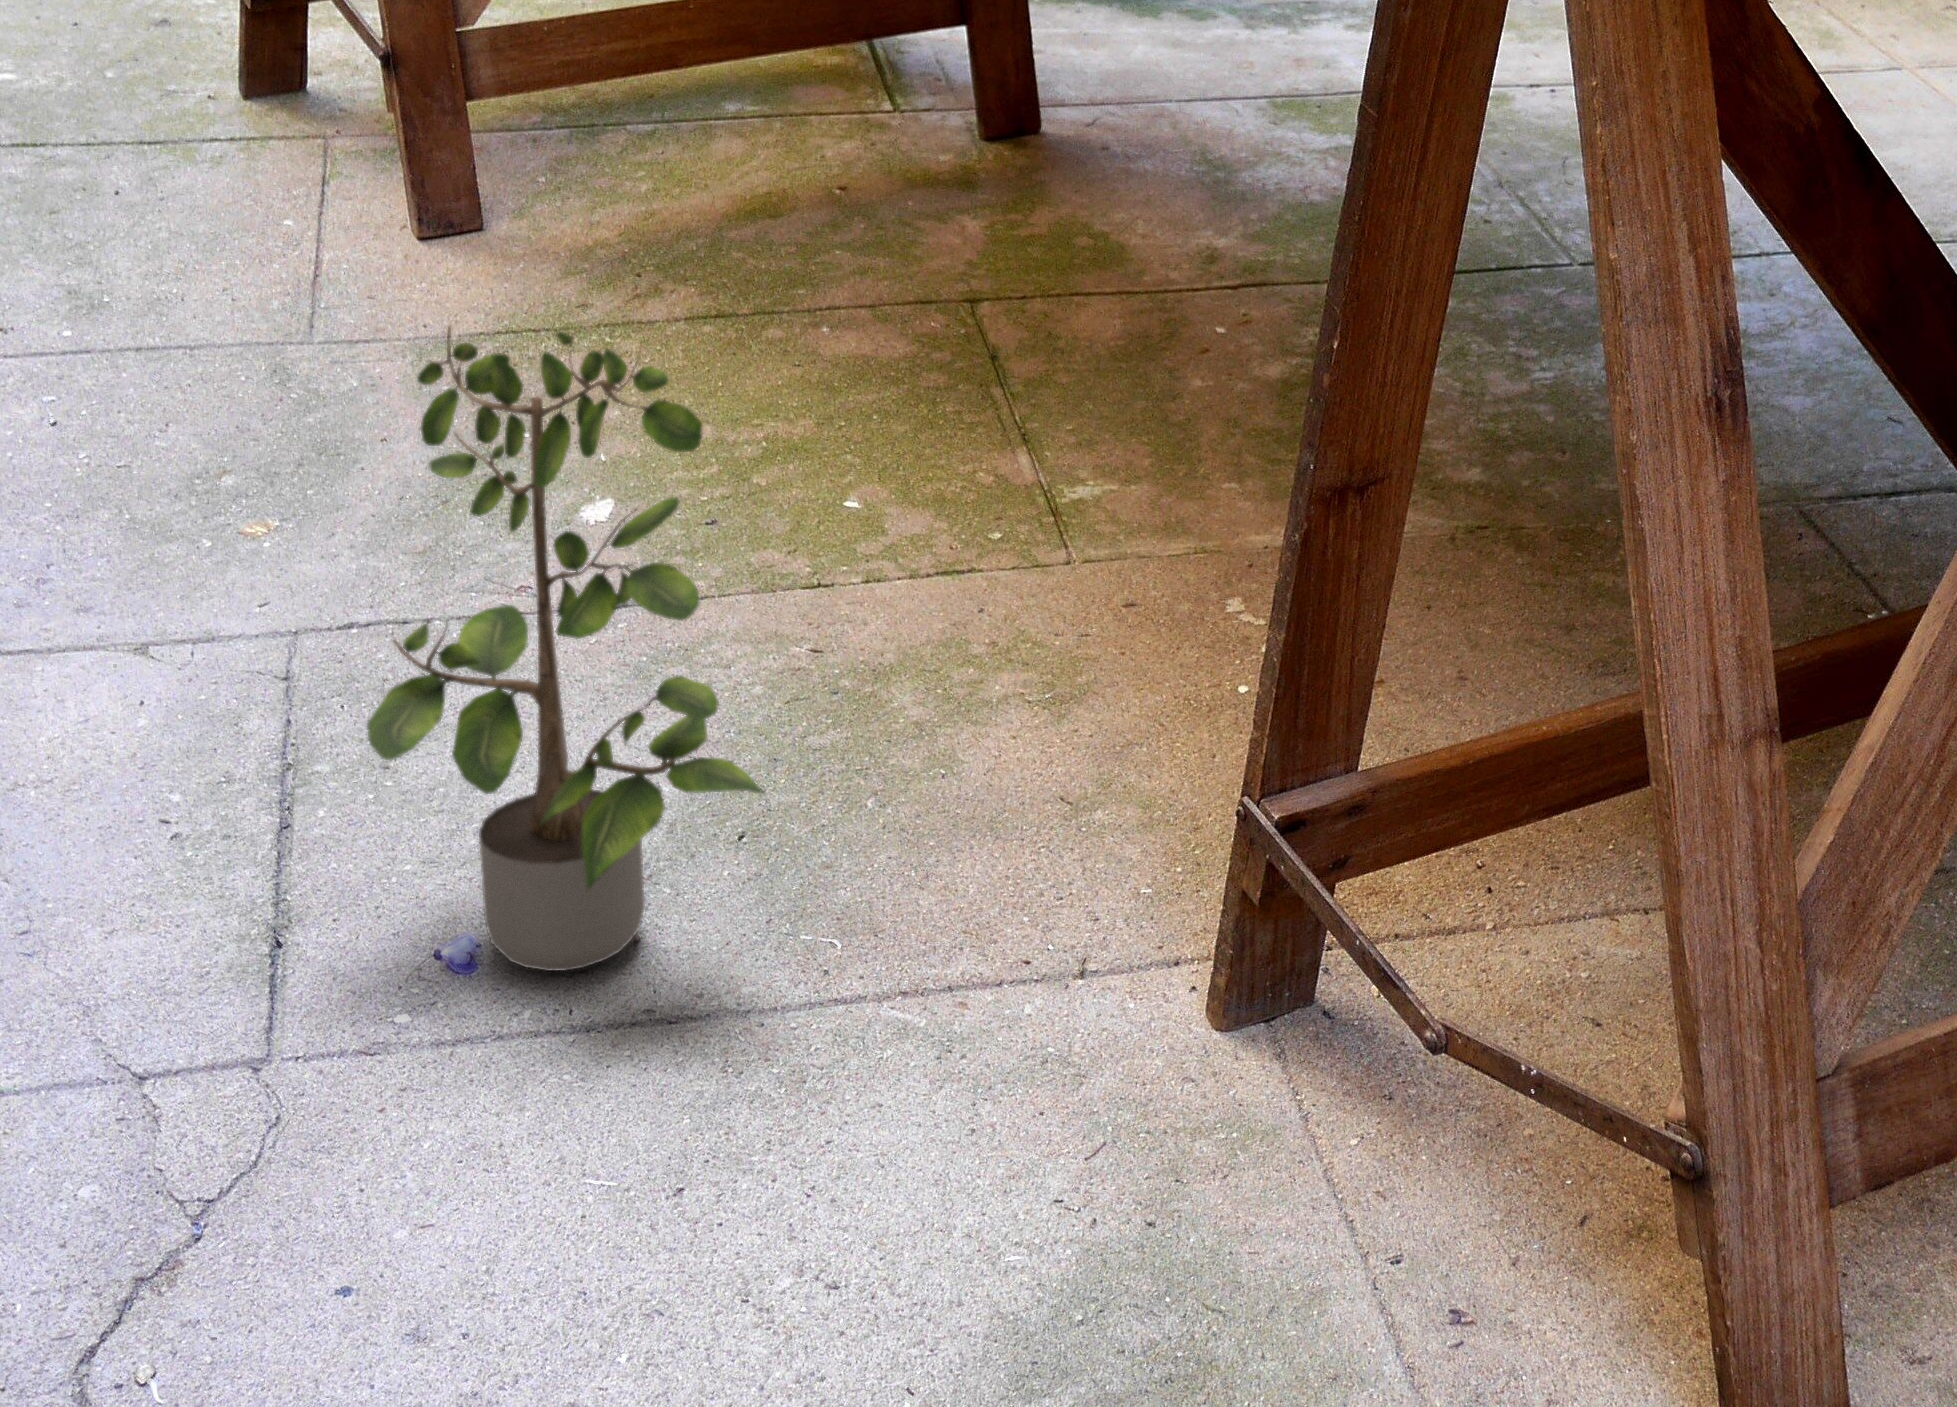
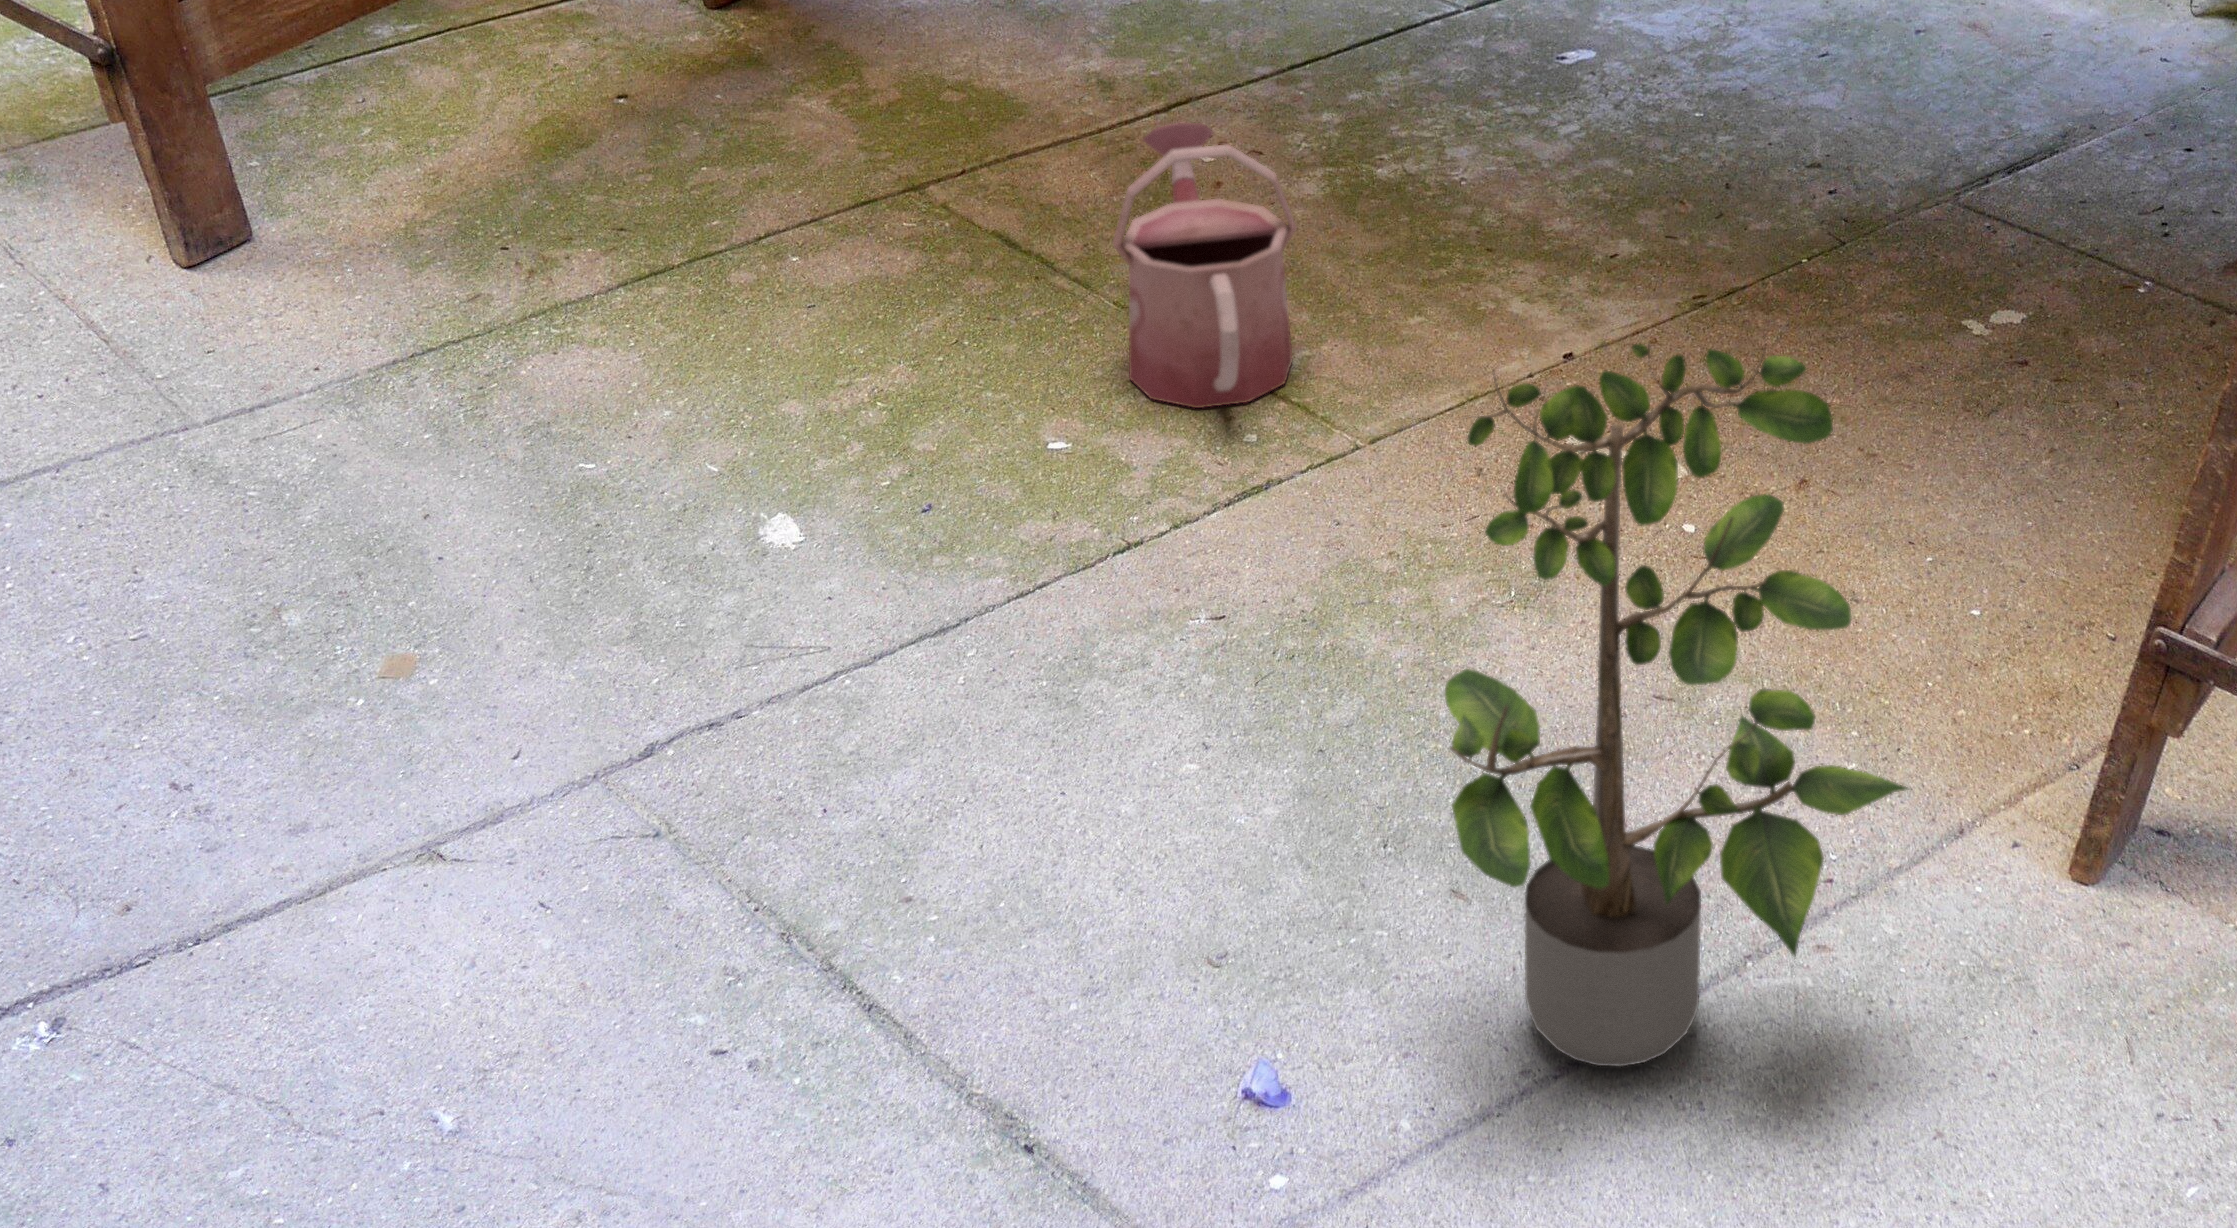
watering can: none [859,238,1037,479] -> present [1113,122,1297,408]

